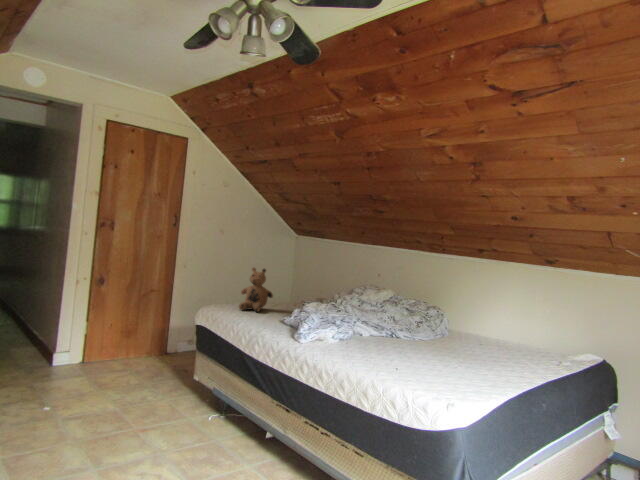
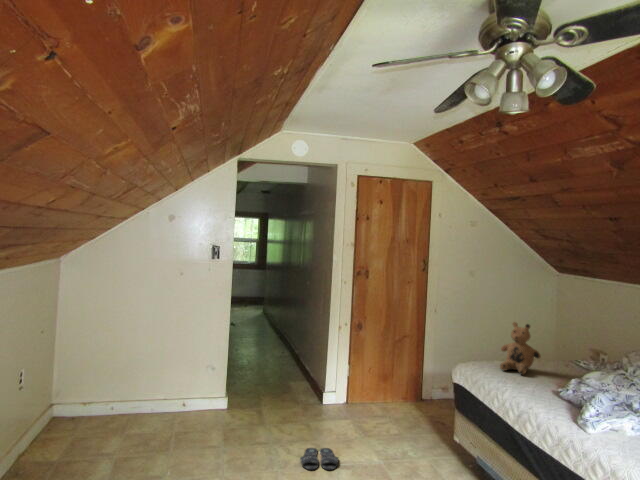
slippers: none [18,405,68,428] -> present [300,448,339,470]

